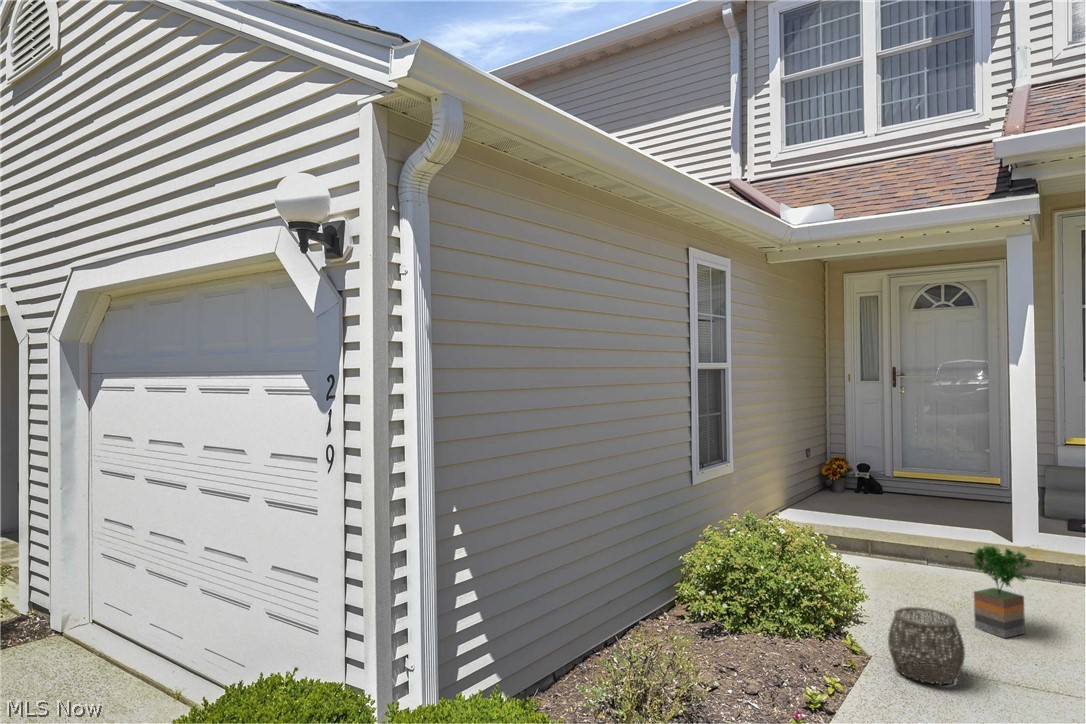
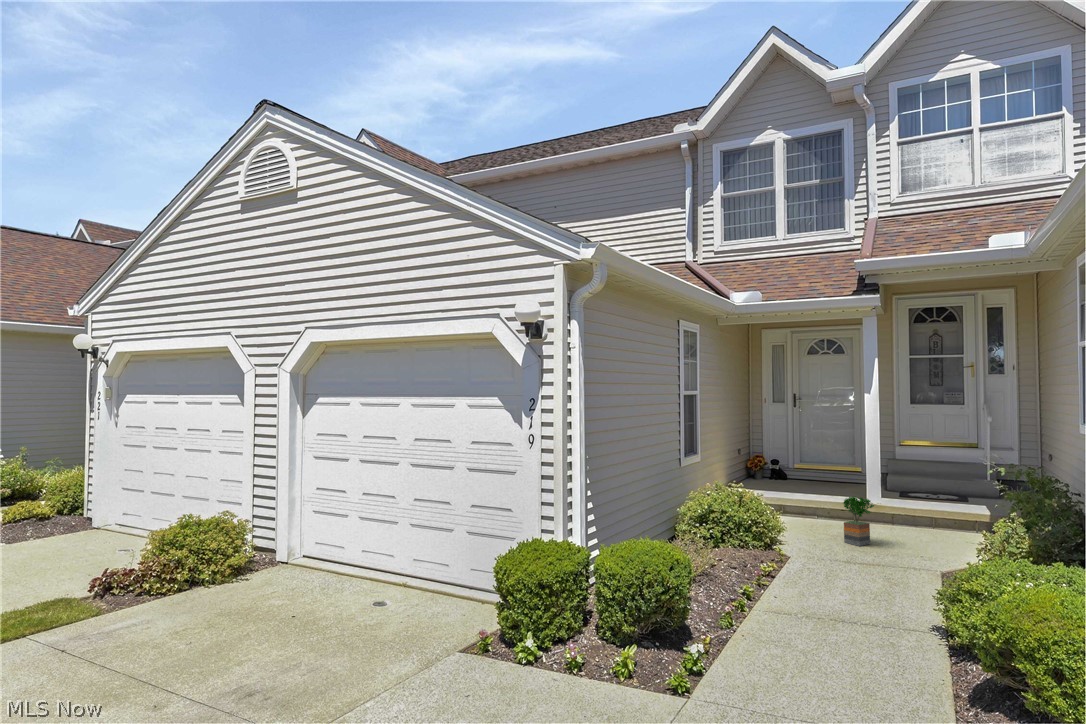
woven basket: present [888,607,965,684] -> none [800,526,839,563]

